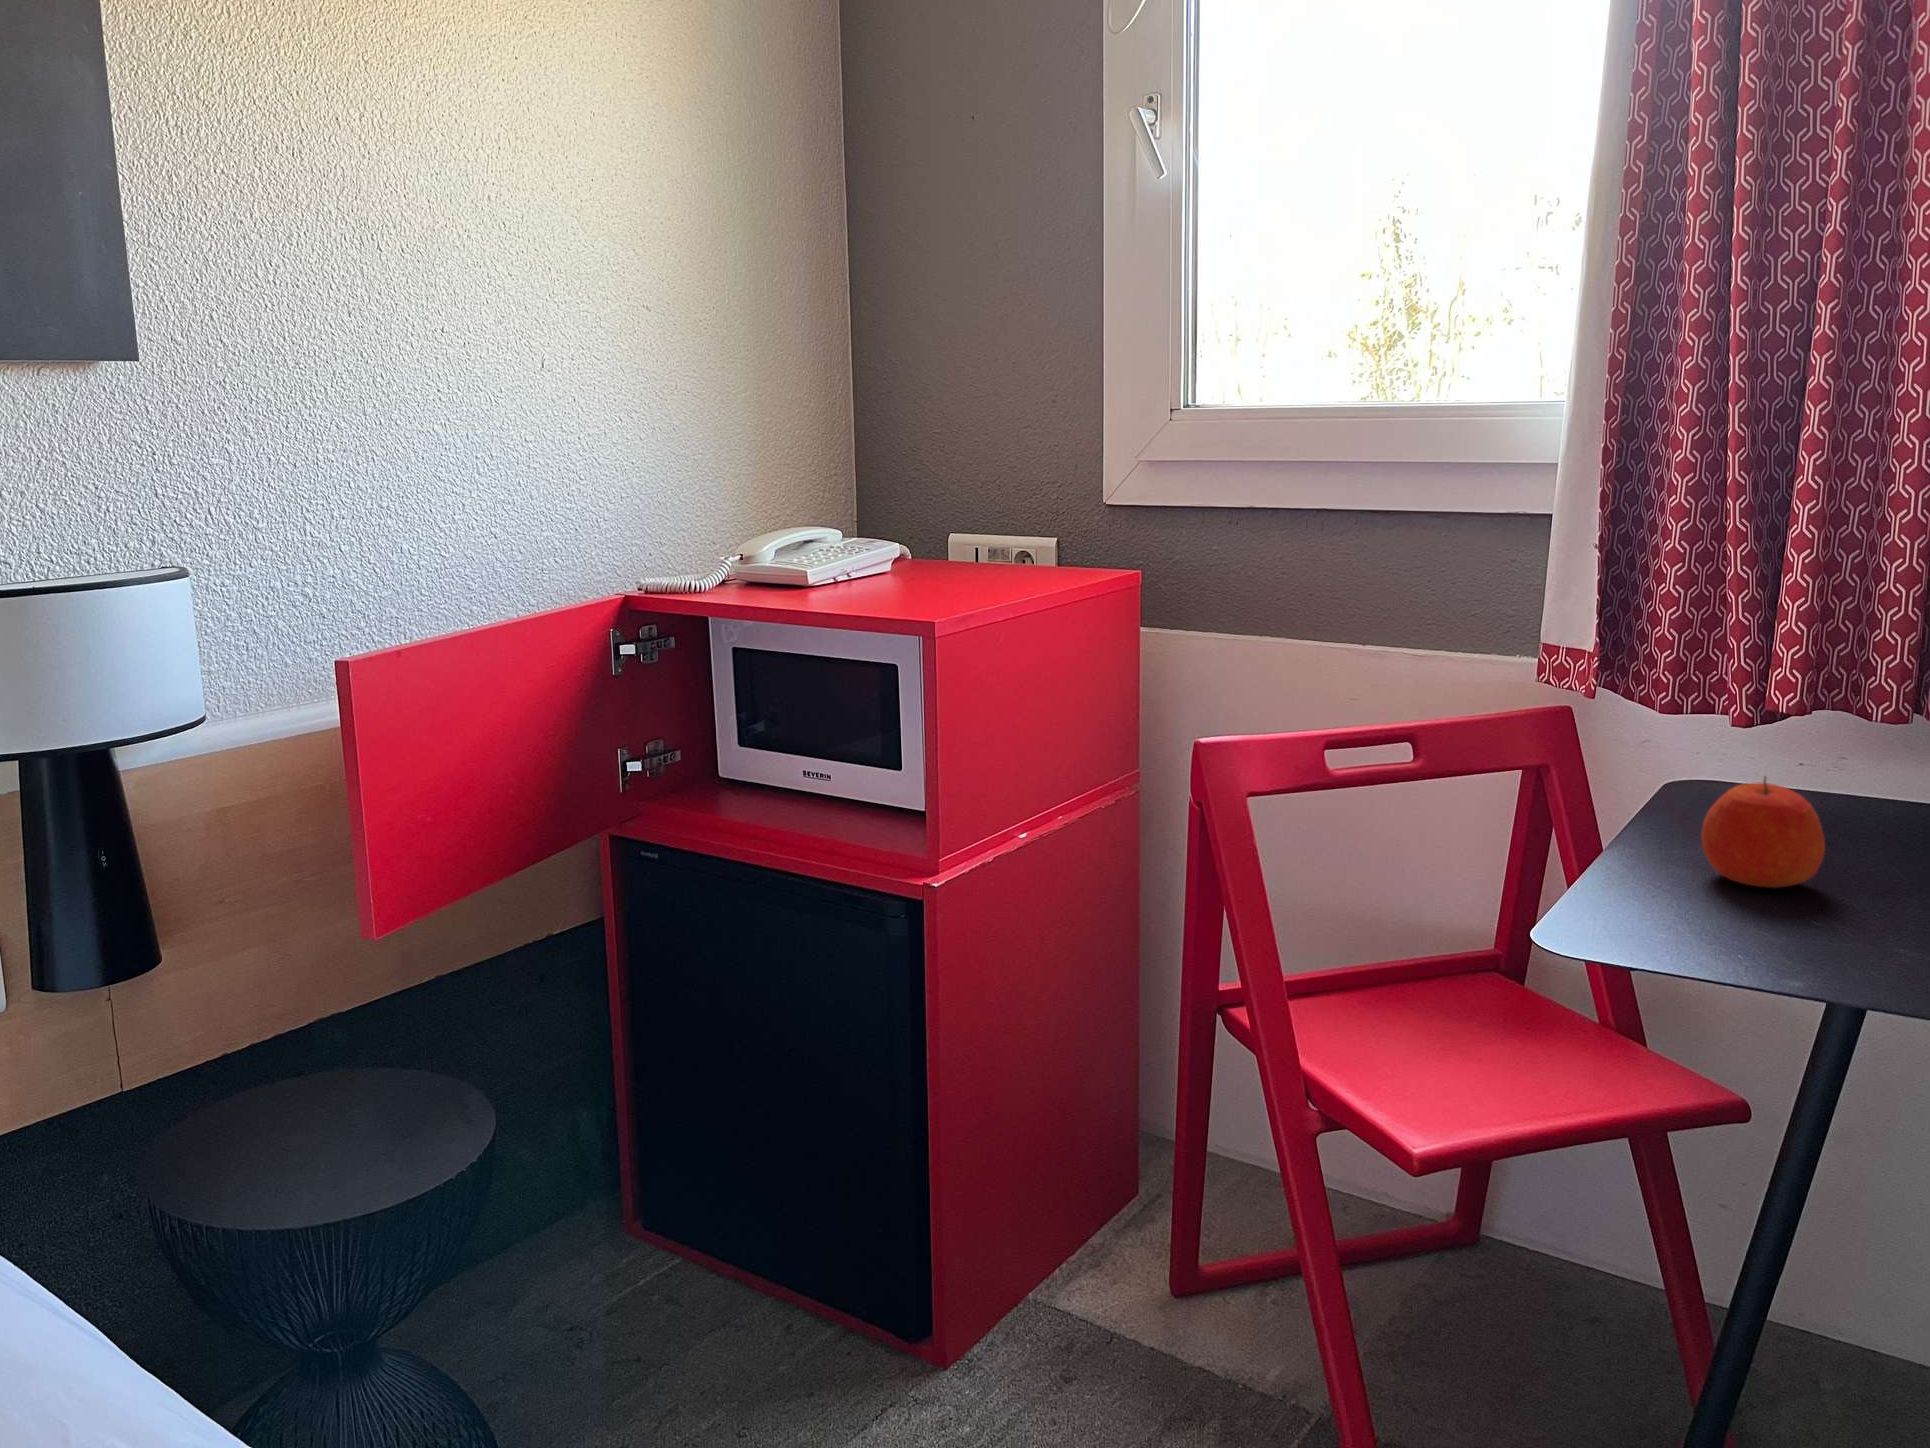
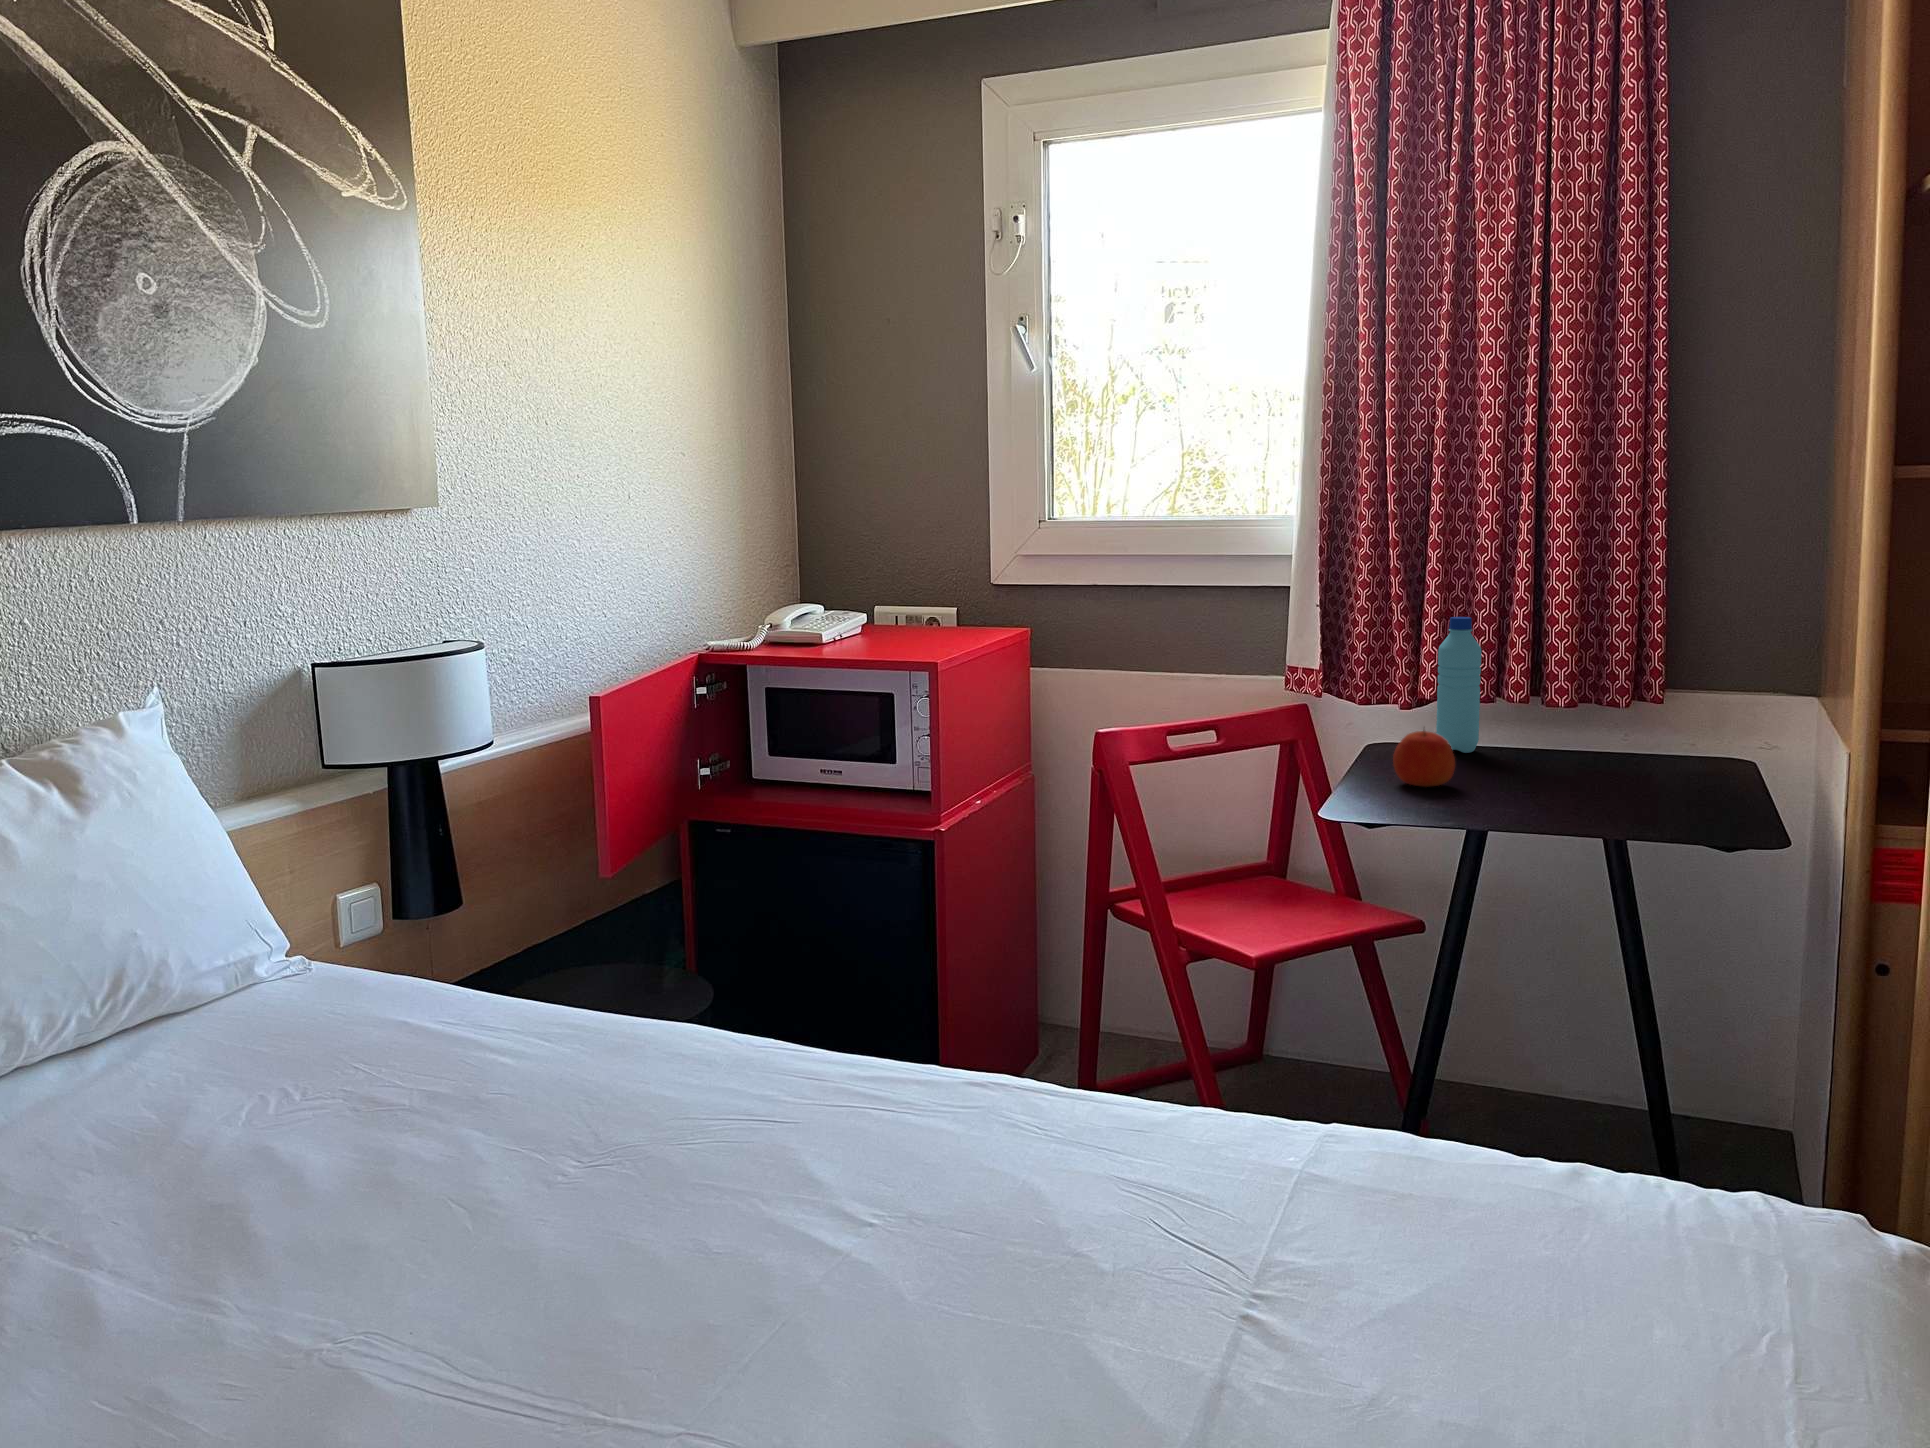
water bottle: none [1795,571,1891,810] -> present [1436,617,1481,753]

